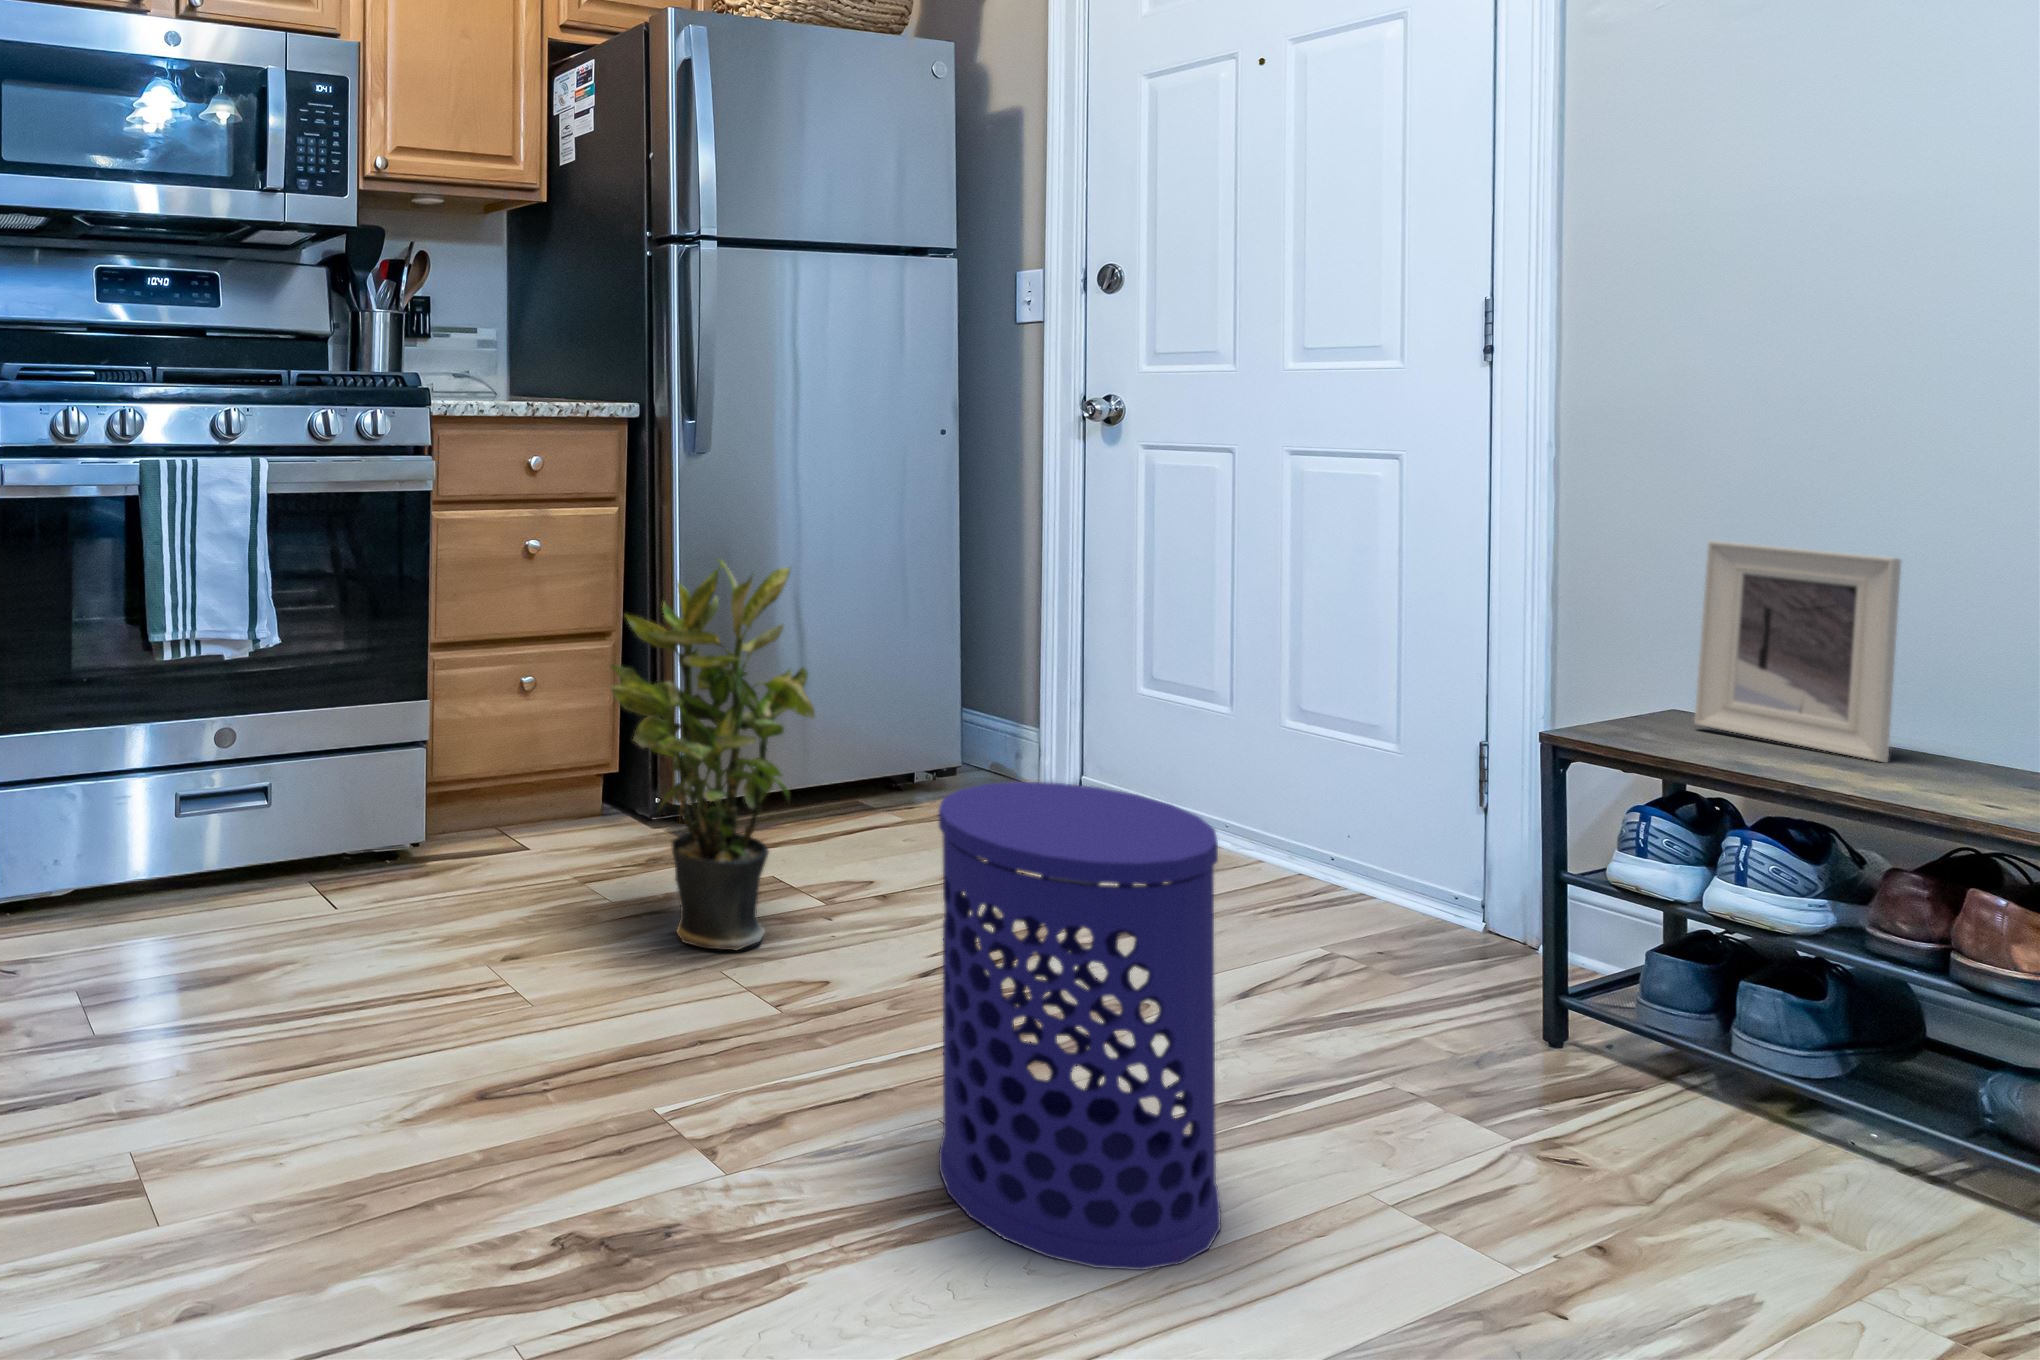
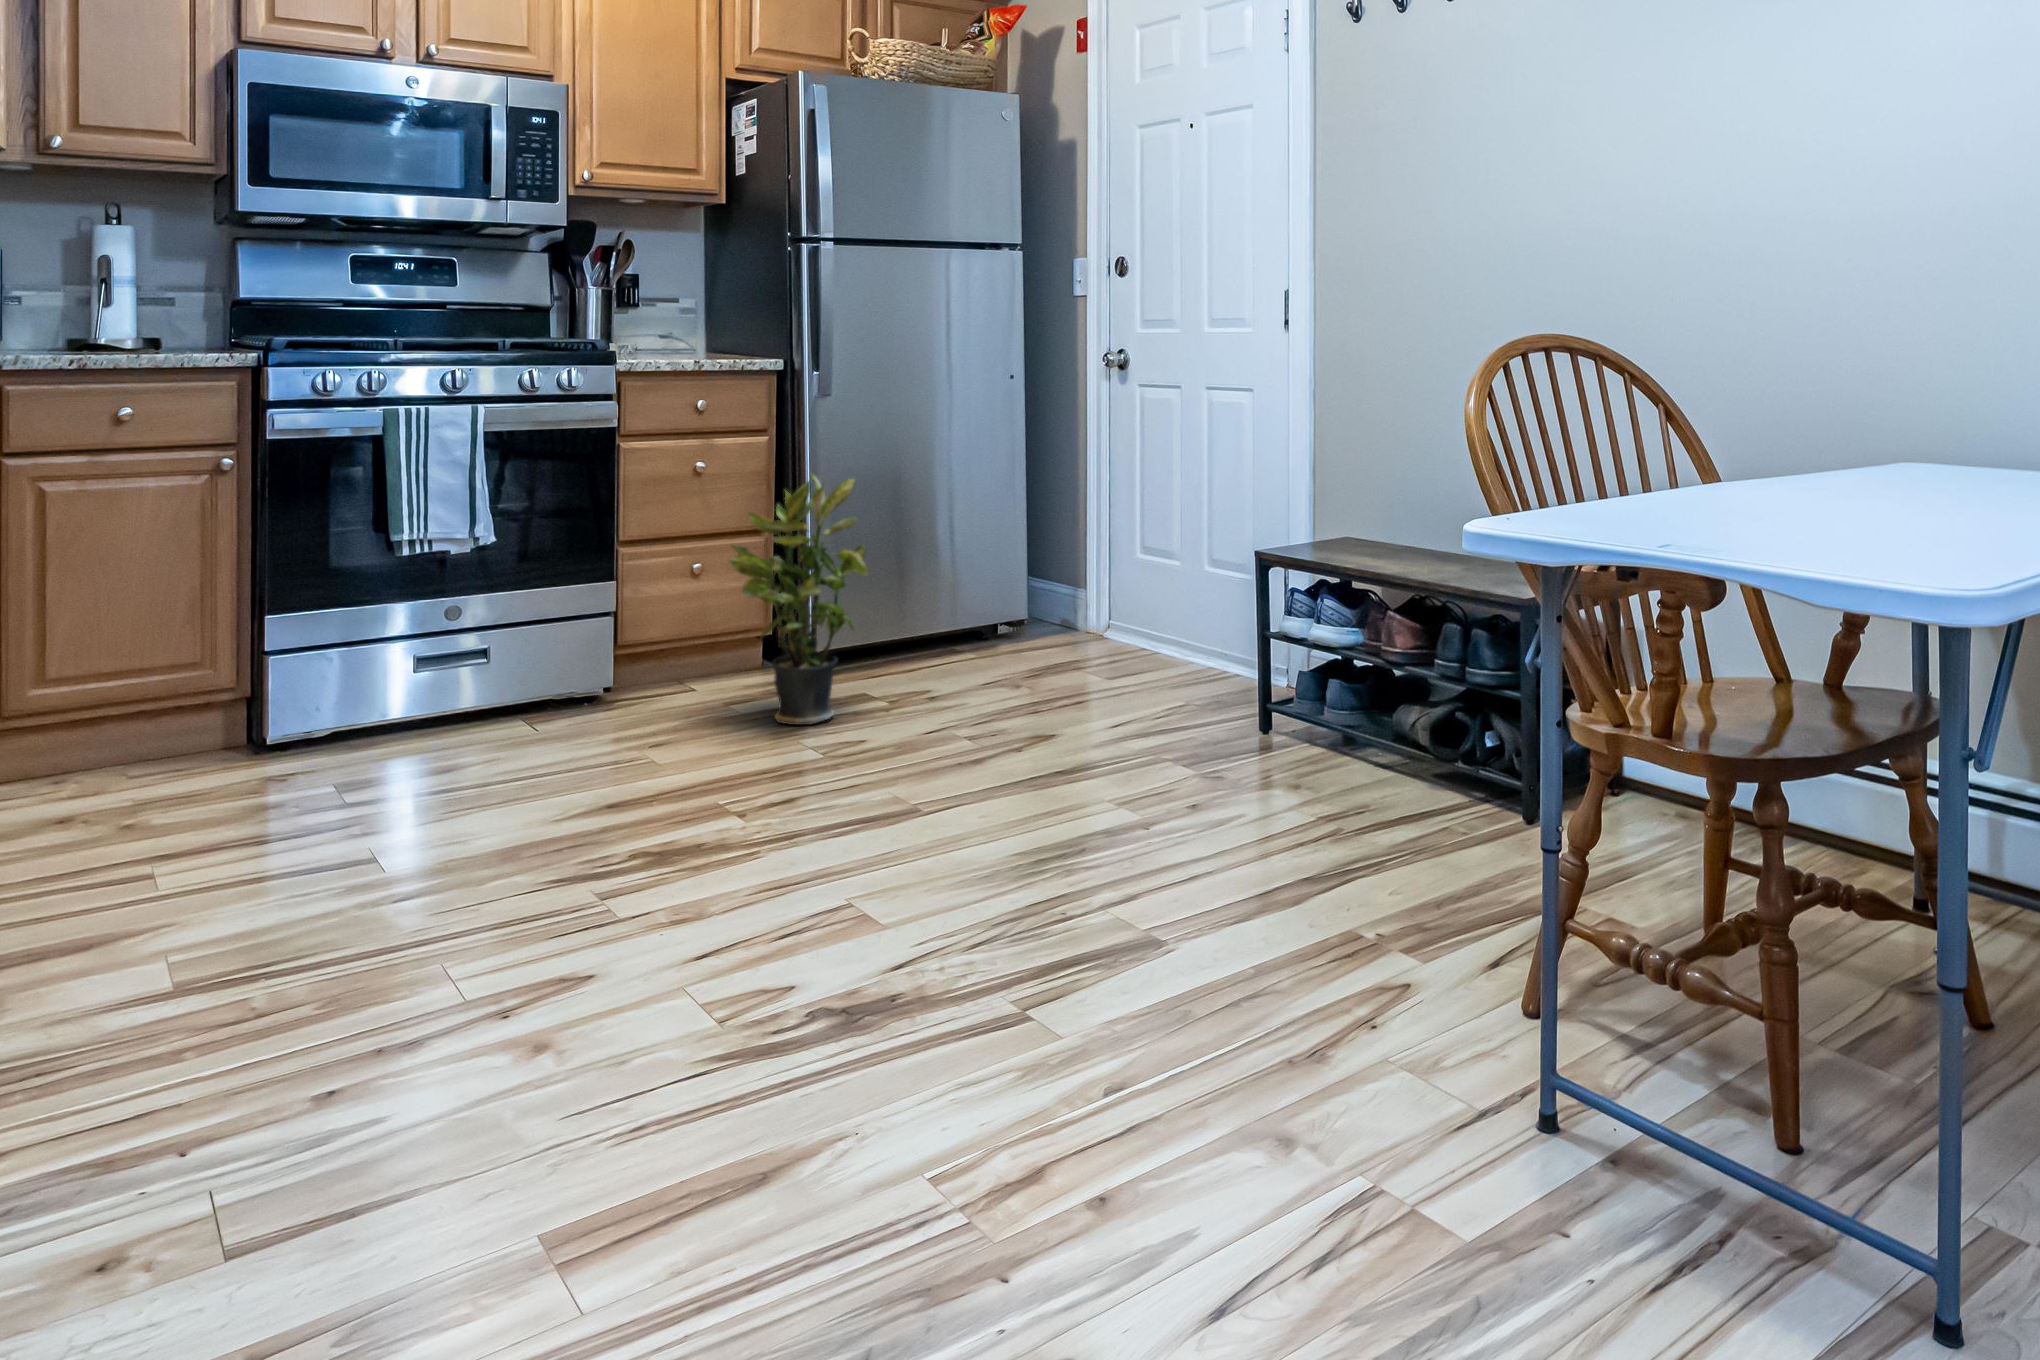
picture frame: present [1694,541,1901,762] -> none [1347,456,1424,573]
waste bin: present [939,782,1221,1270] -> none [865,598,1012,835]

